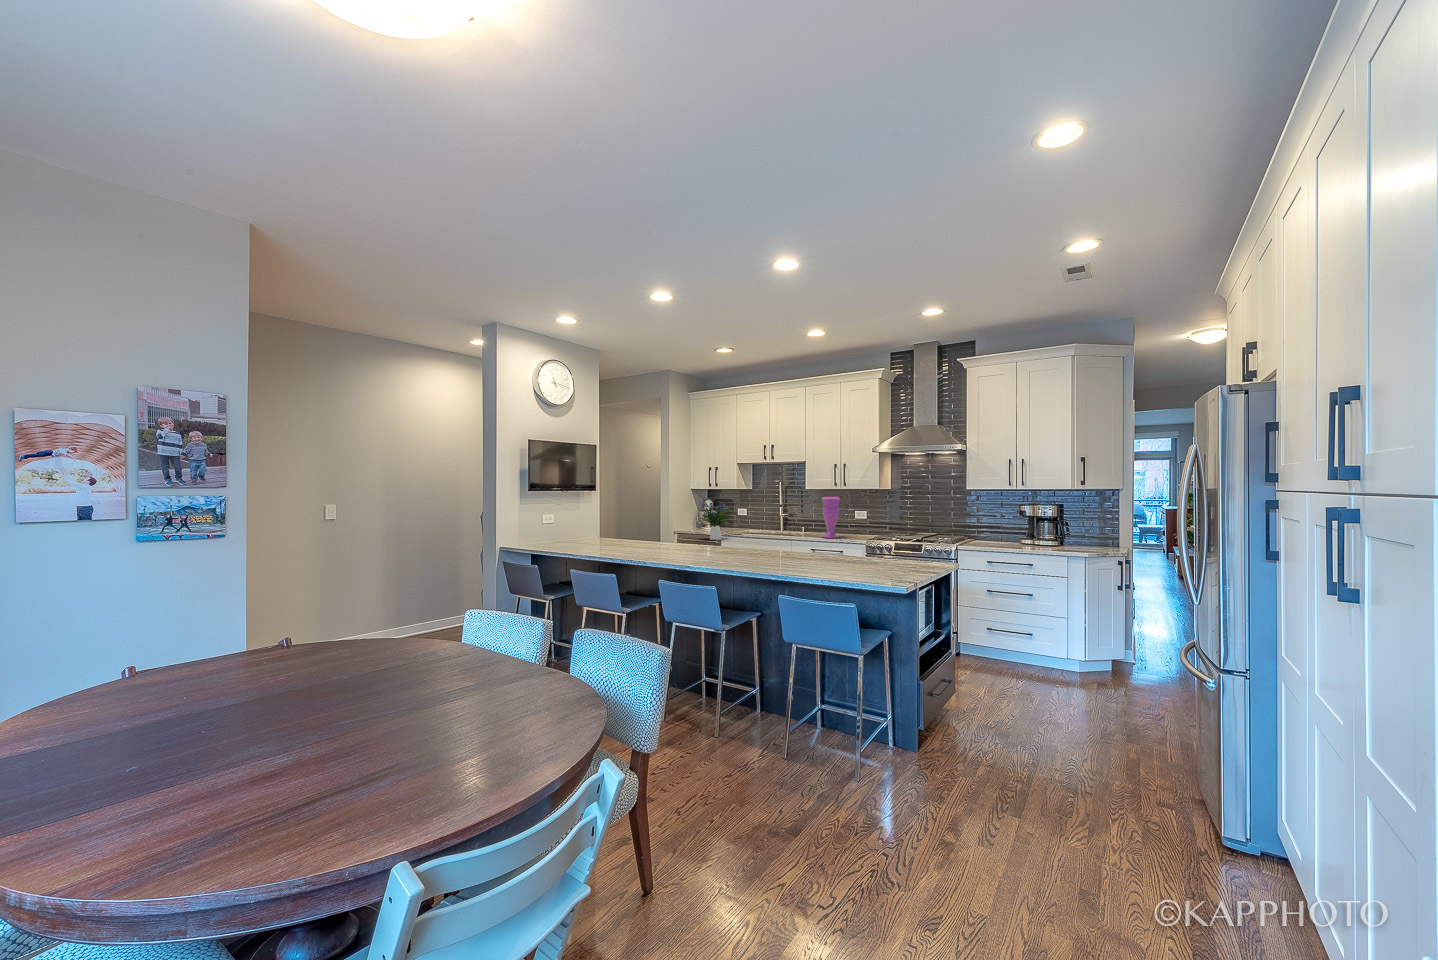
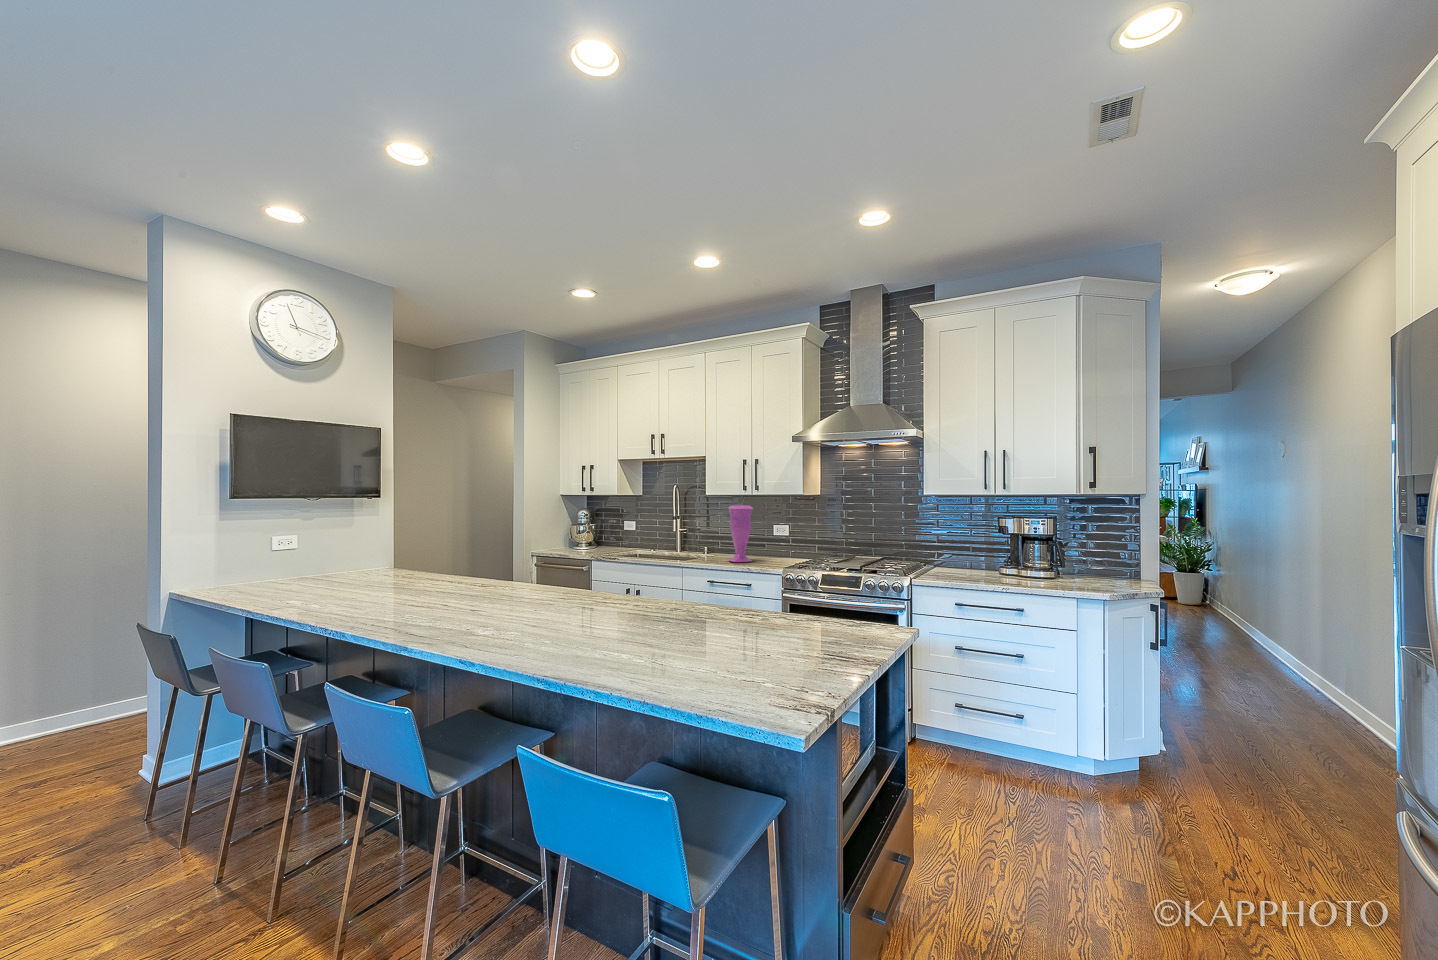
flower arrangement: present [700,501,733,540] -> none [557,510,609,565]

